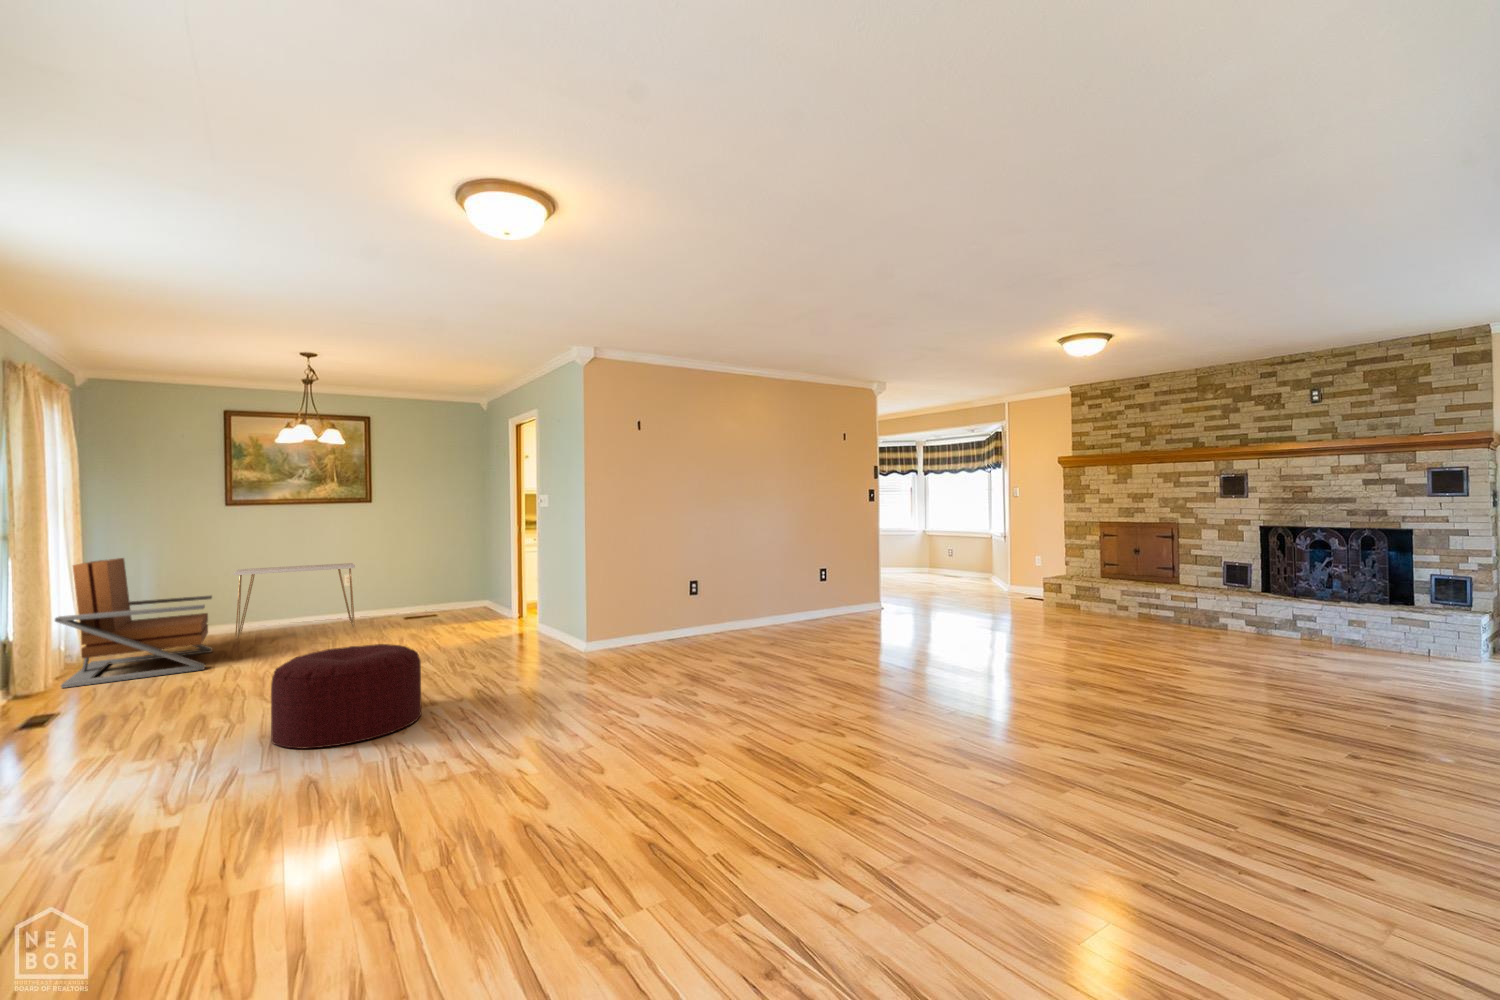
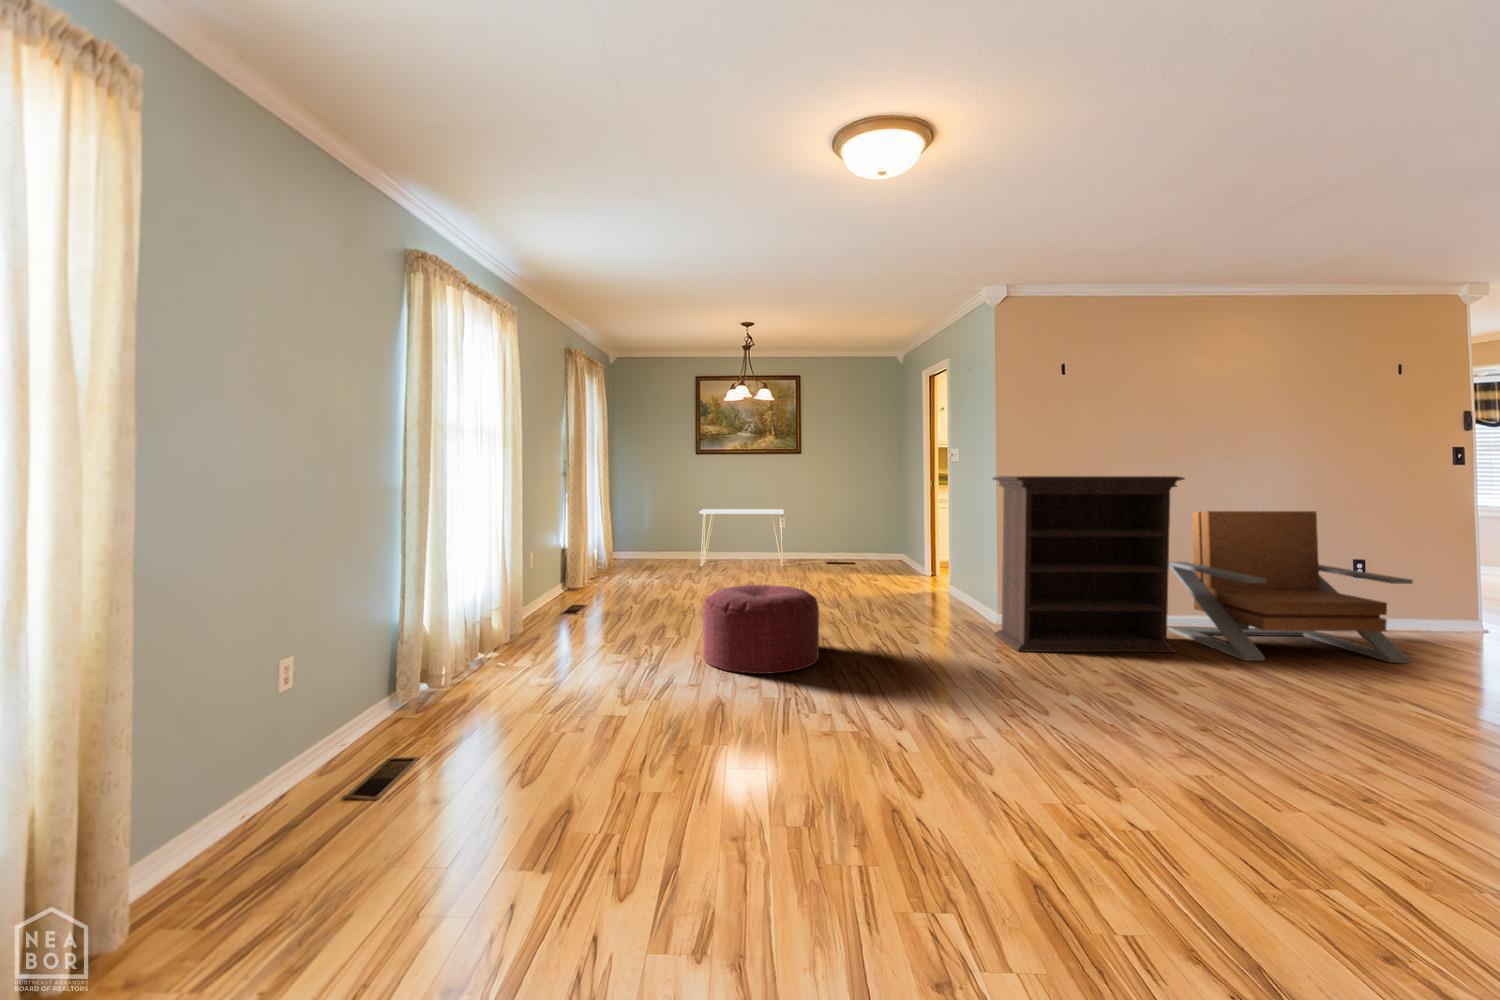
bookshelf: none [583,519,721,672] -> present [993,476,1184,652]
lounge chair: present [55,558,213,688] -> present [1168,511,1413,663]

